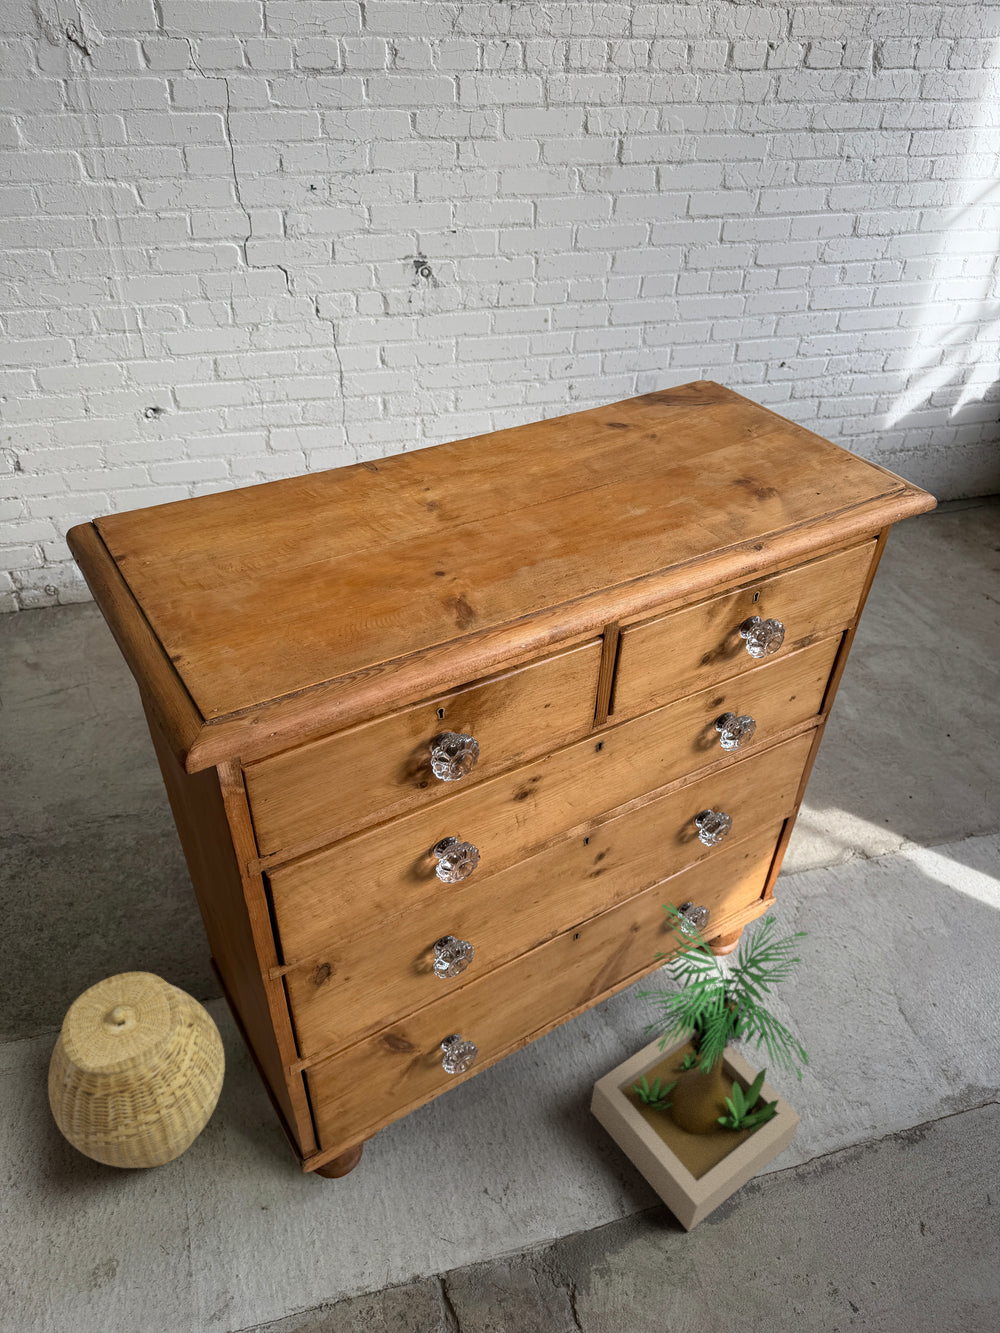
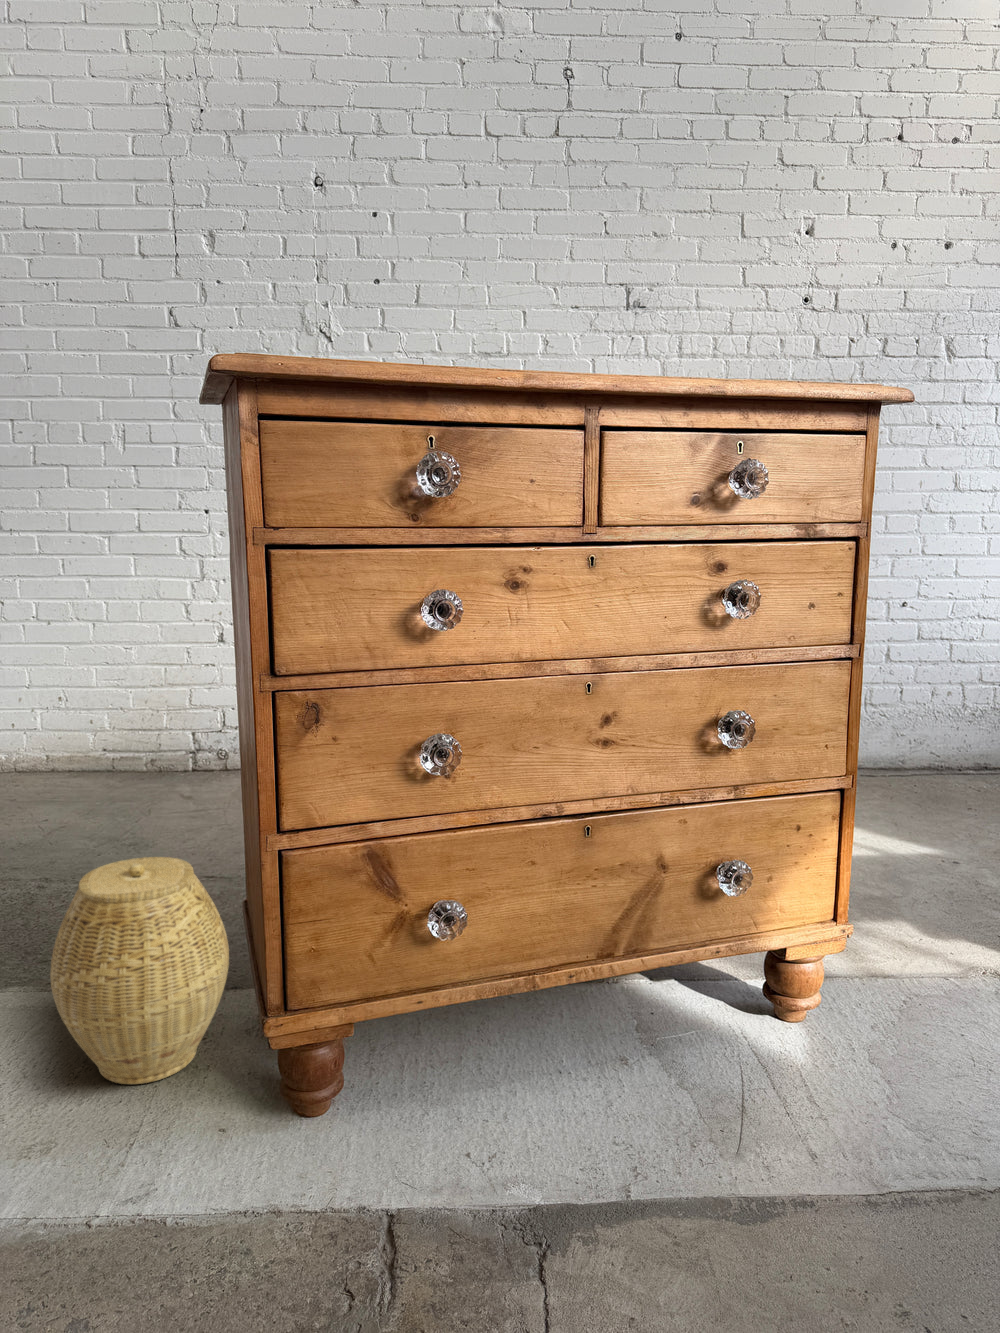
potted plant: present [590,903,810,1231] -> none [612,799,867,1226]

